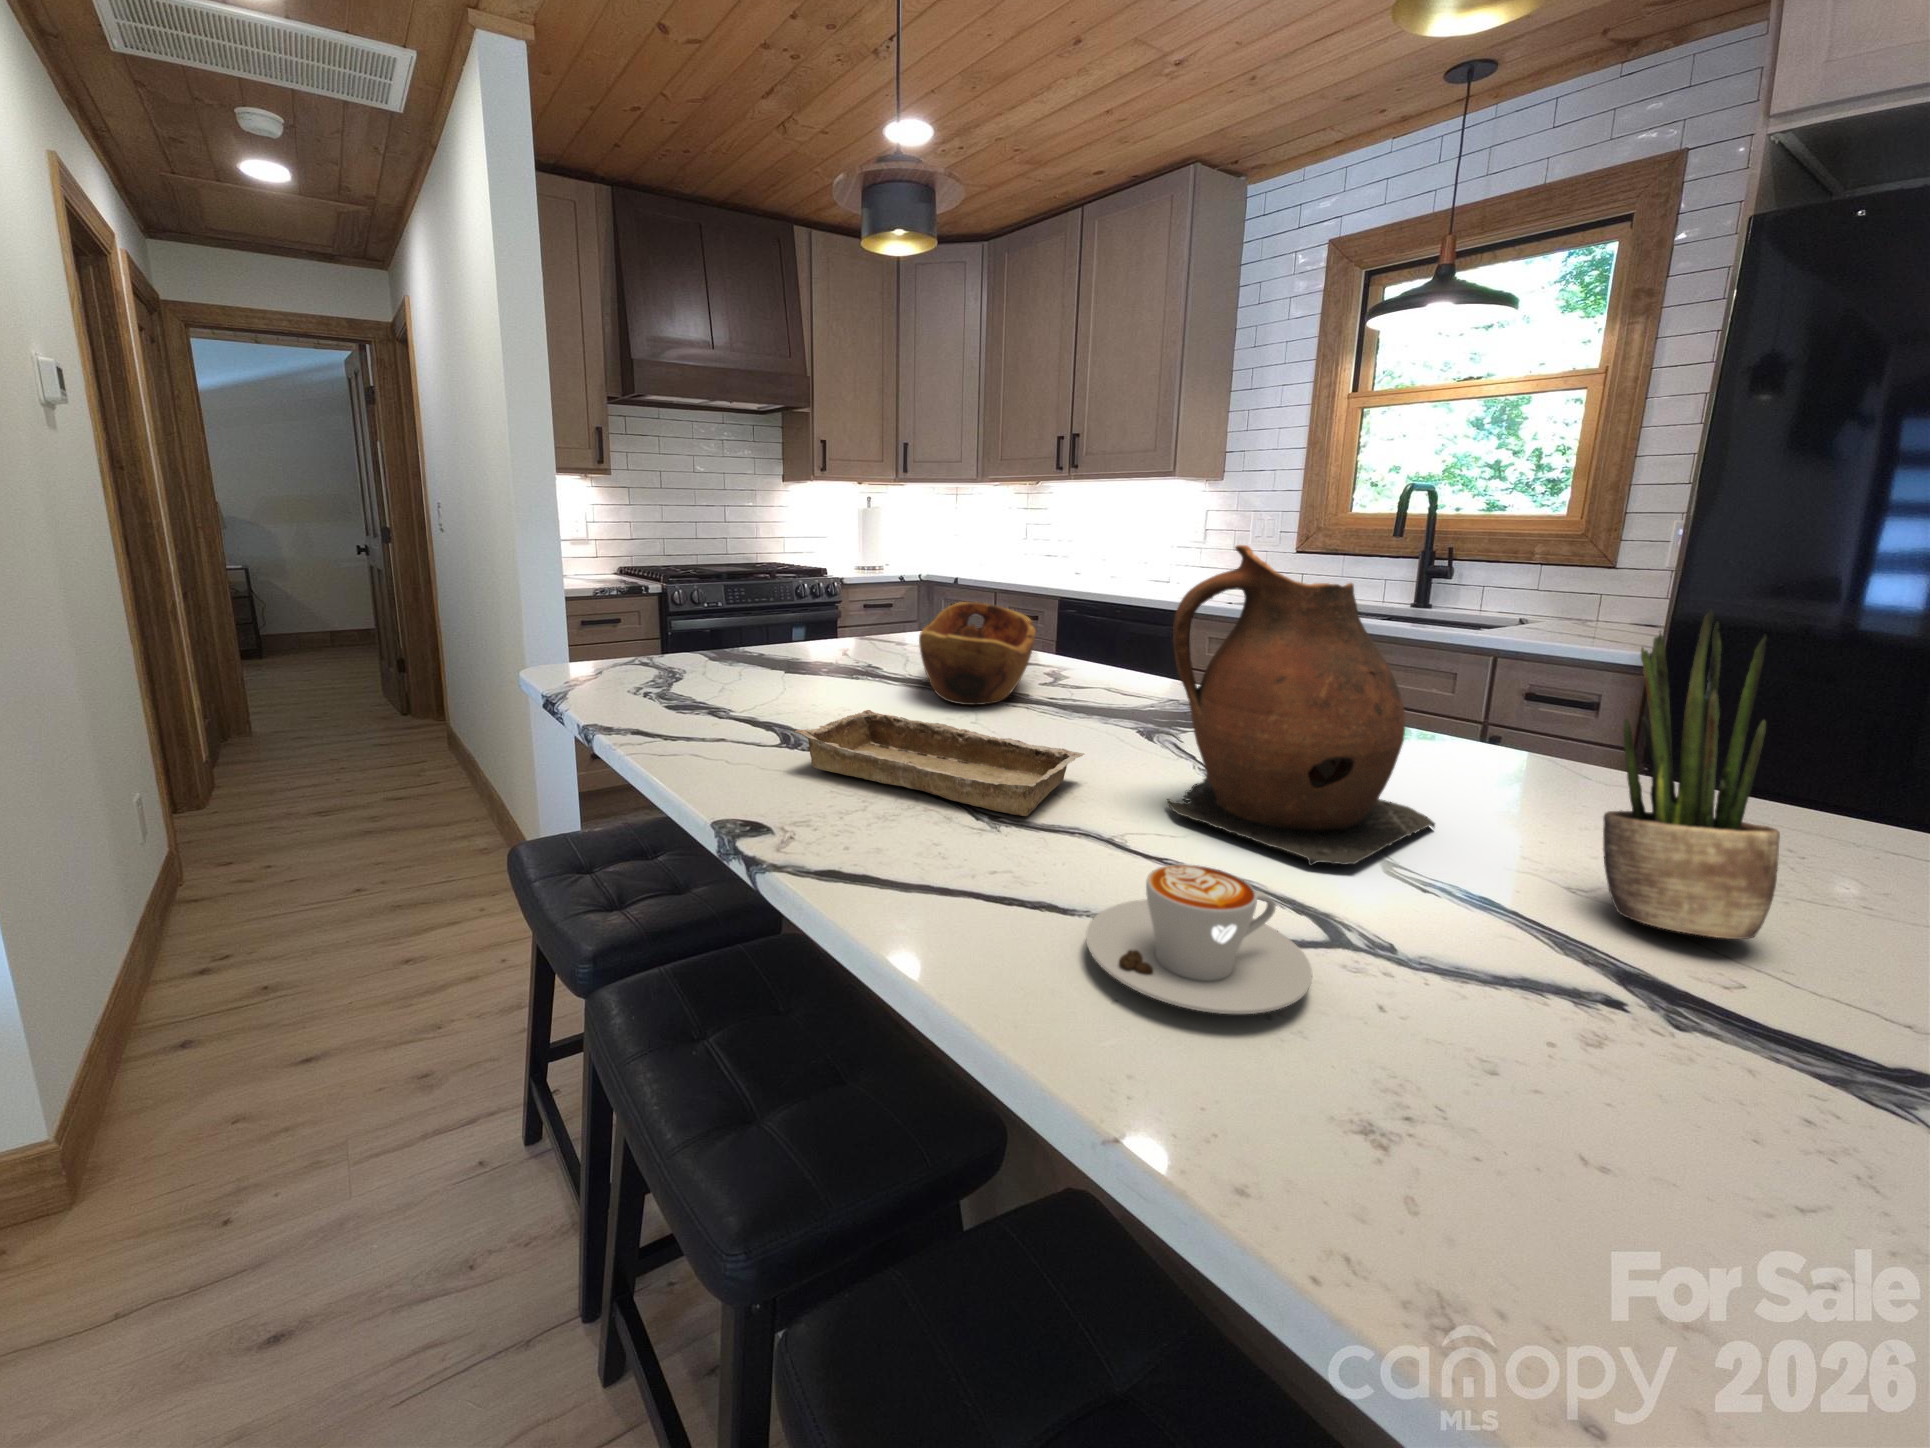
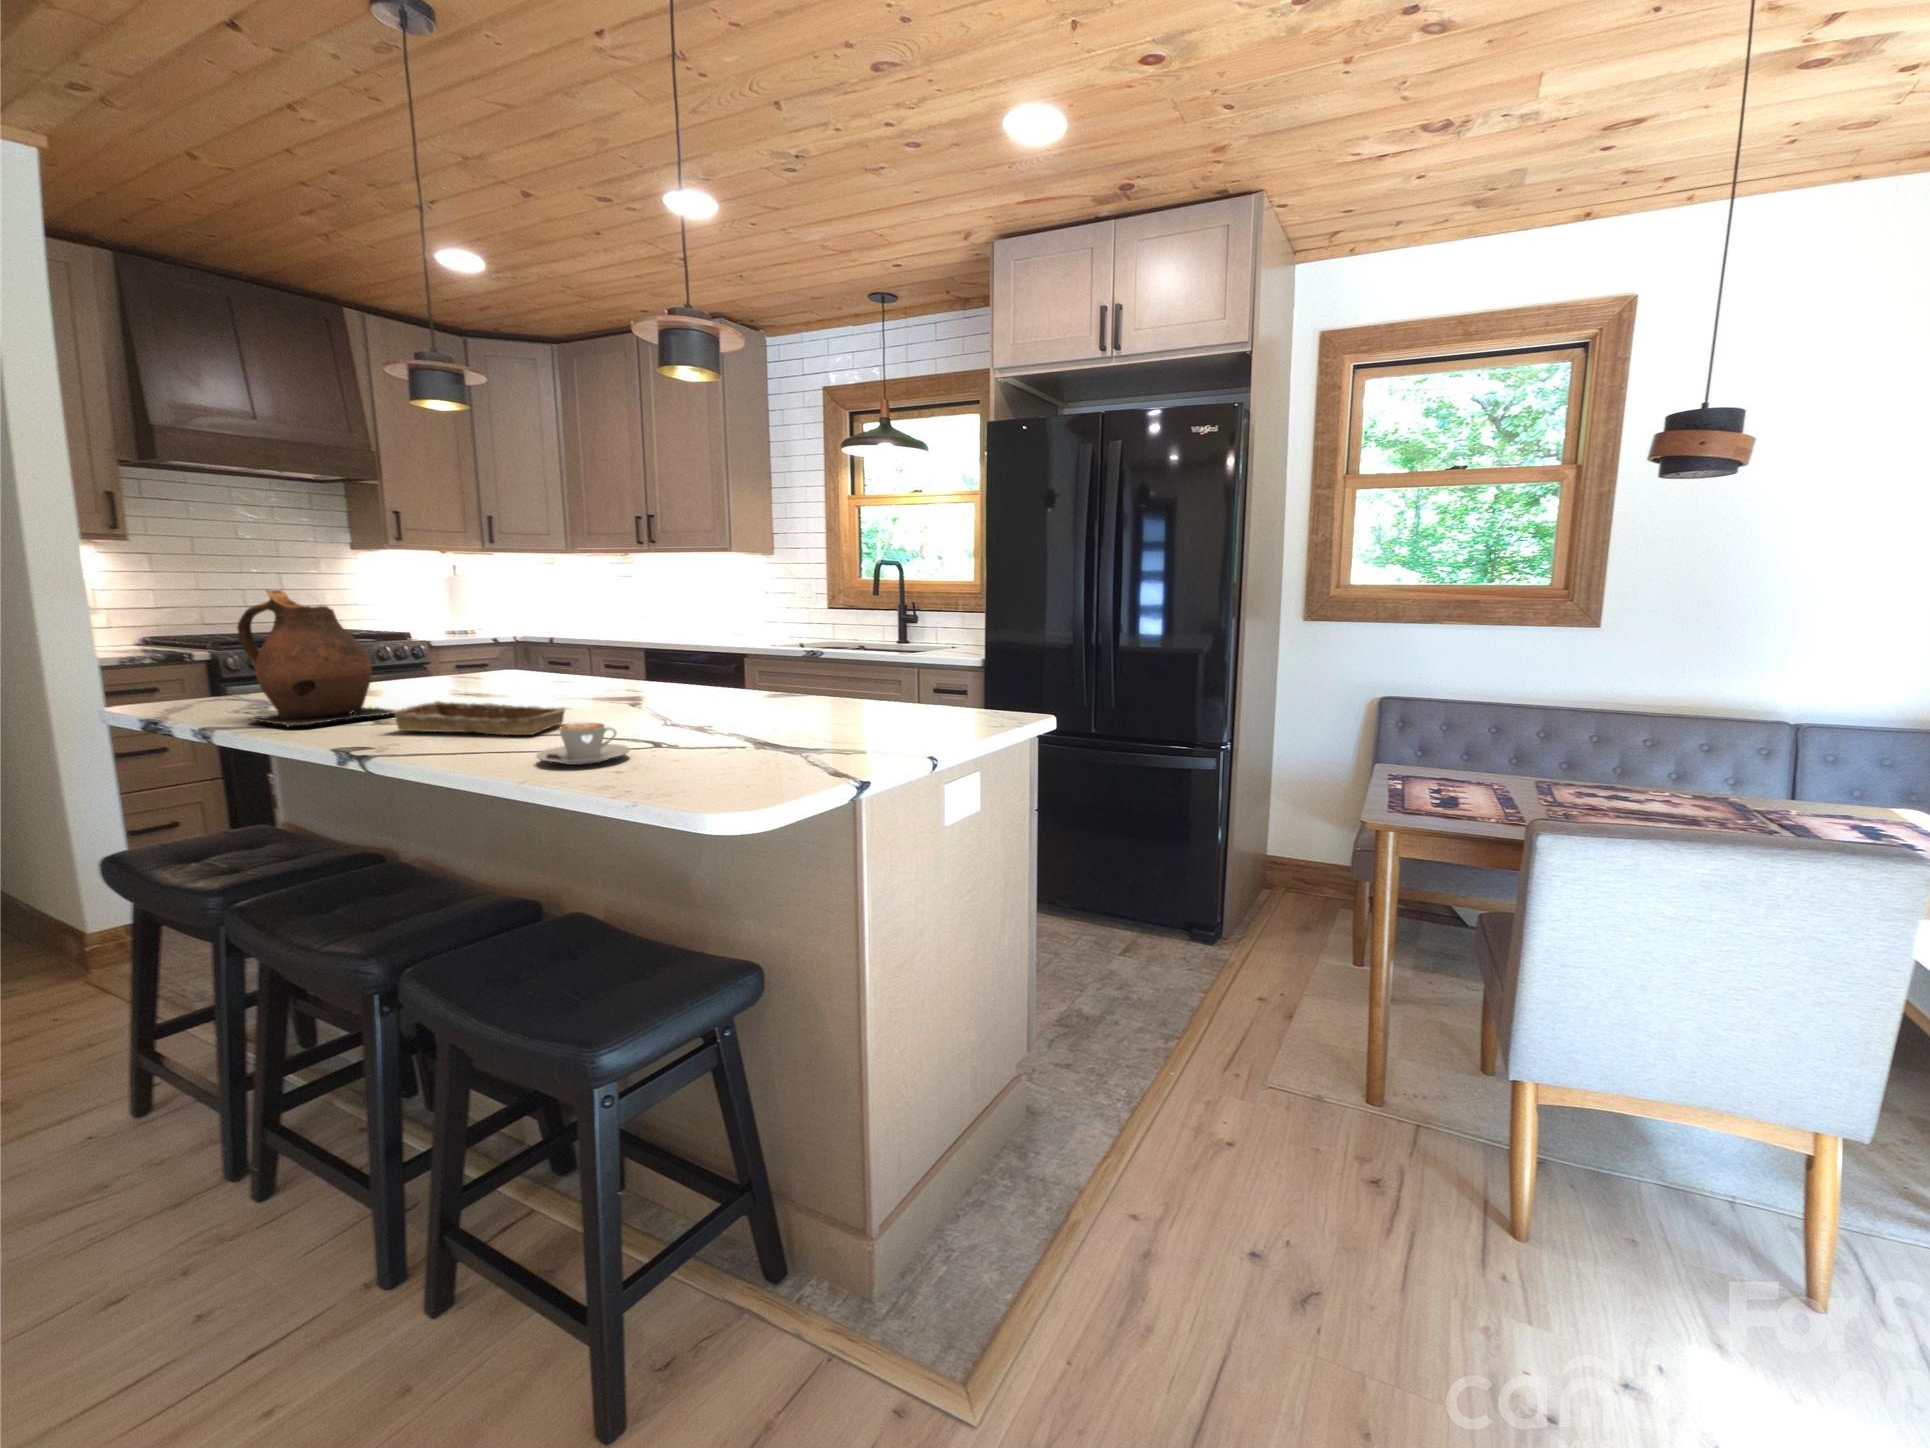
ceramic pitcher: present [1166,545,1435,866] -> present [237,590,394,727]
wooden bowl: present [919,602,1036,705] -> none [480,641,571,703]
potted plant: present [1603,610,1780,939] -> none [770,616,820,733]

